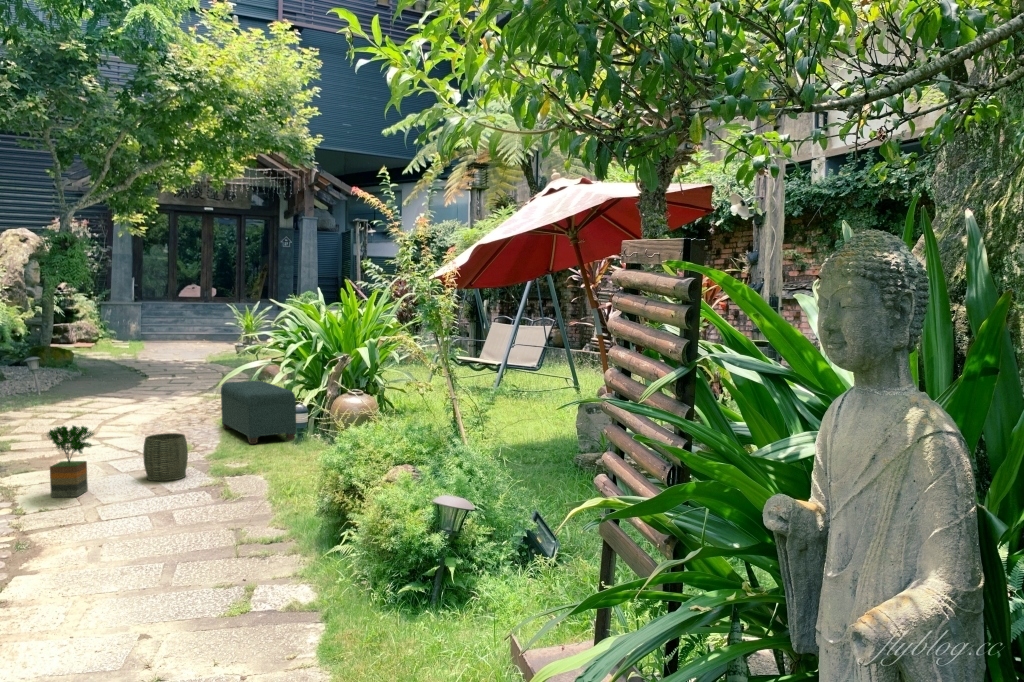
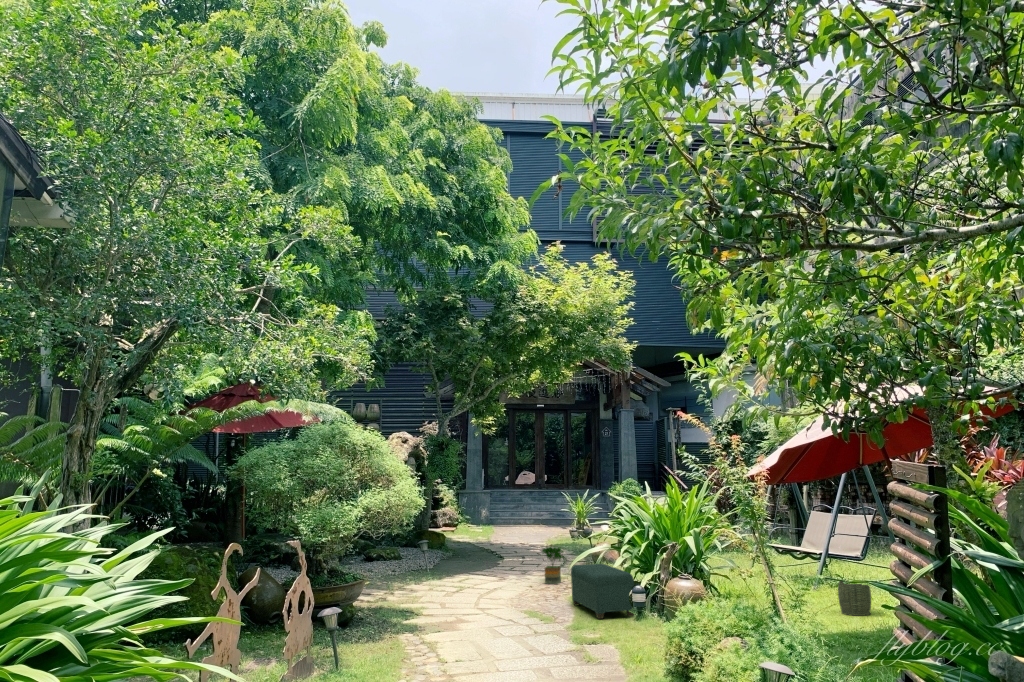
potted tree: present [47,426,94,497] -> present [542,547,564,584]
woven basket: present [143,433,188,481] -> present [838,581,871,616]

